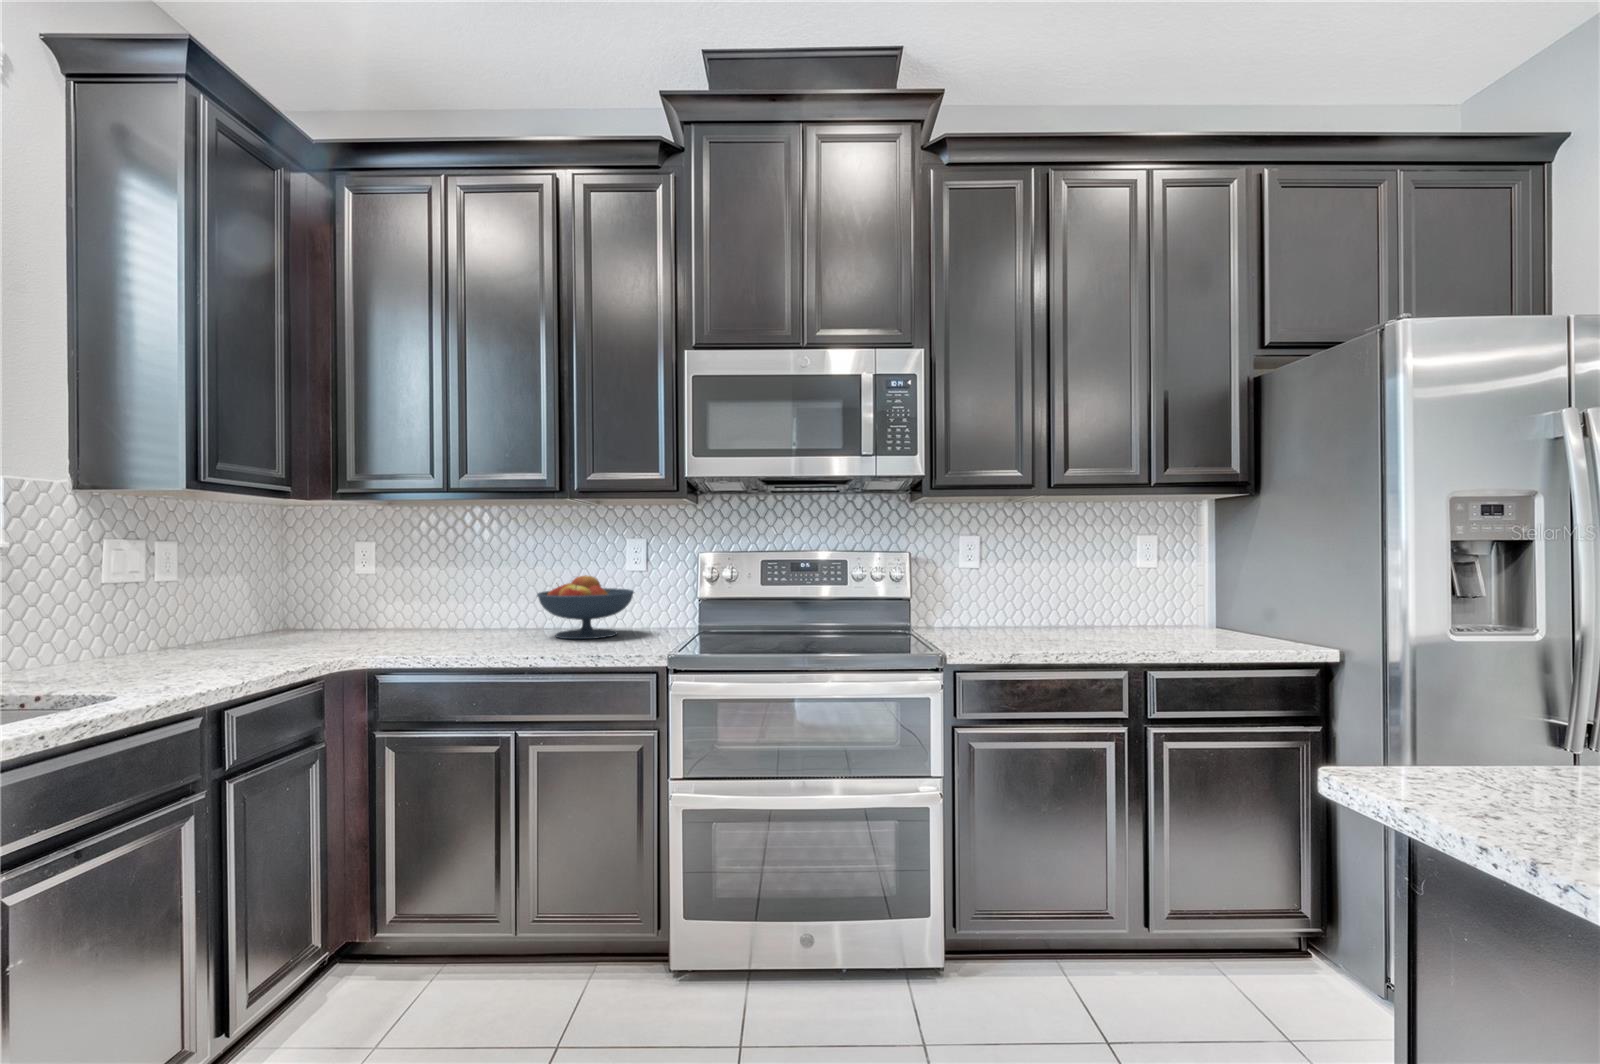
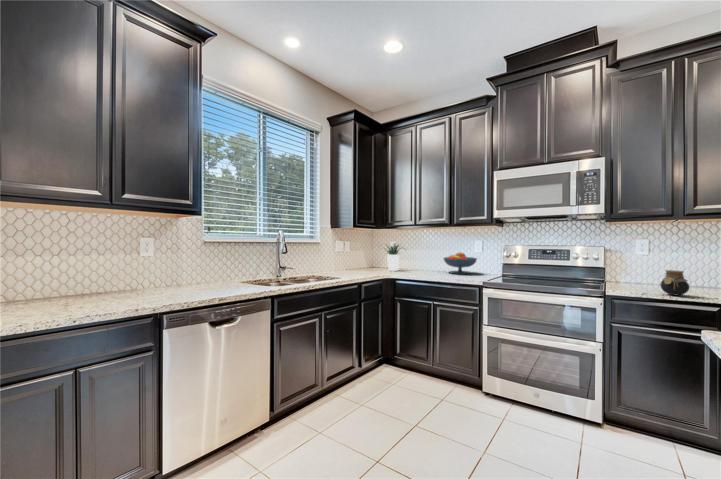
potted plant: none [298,552,419,646] -> present [387,243,401,271]
jar: none [1019,596,1063,648] -> present [661,270,689,296]

